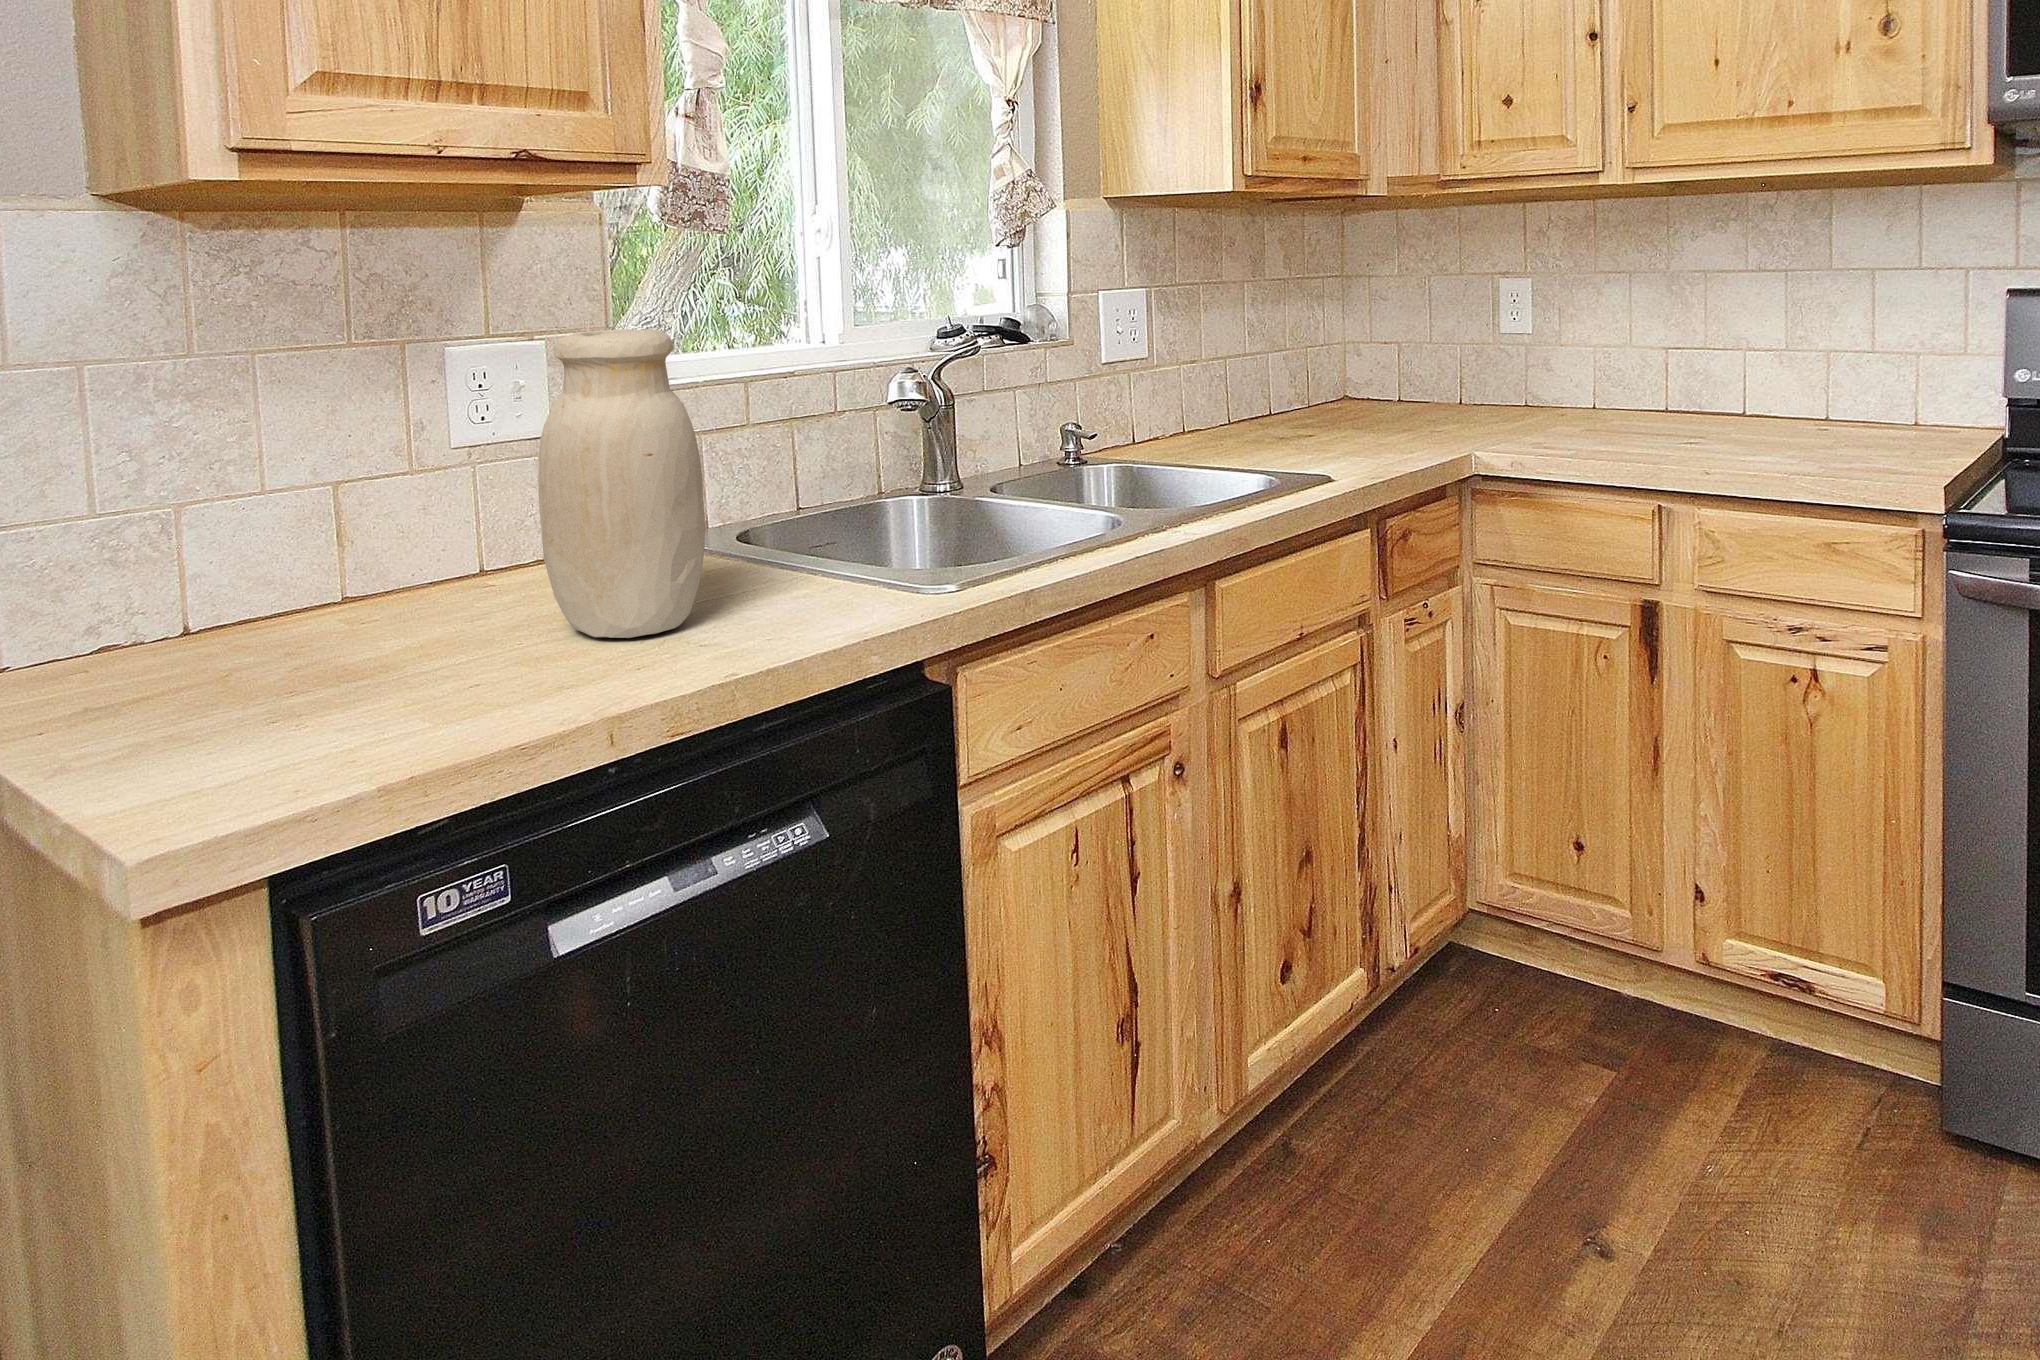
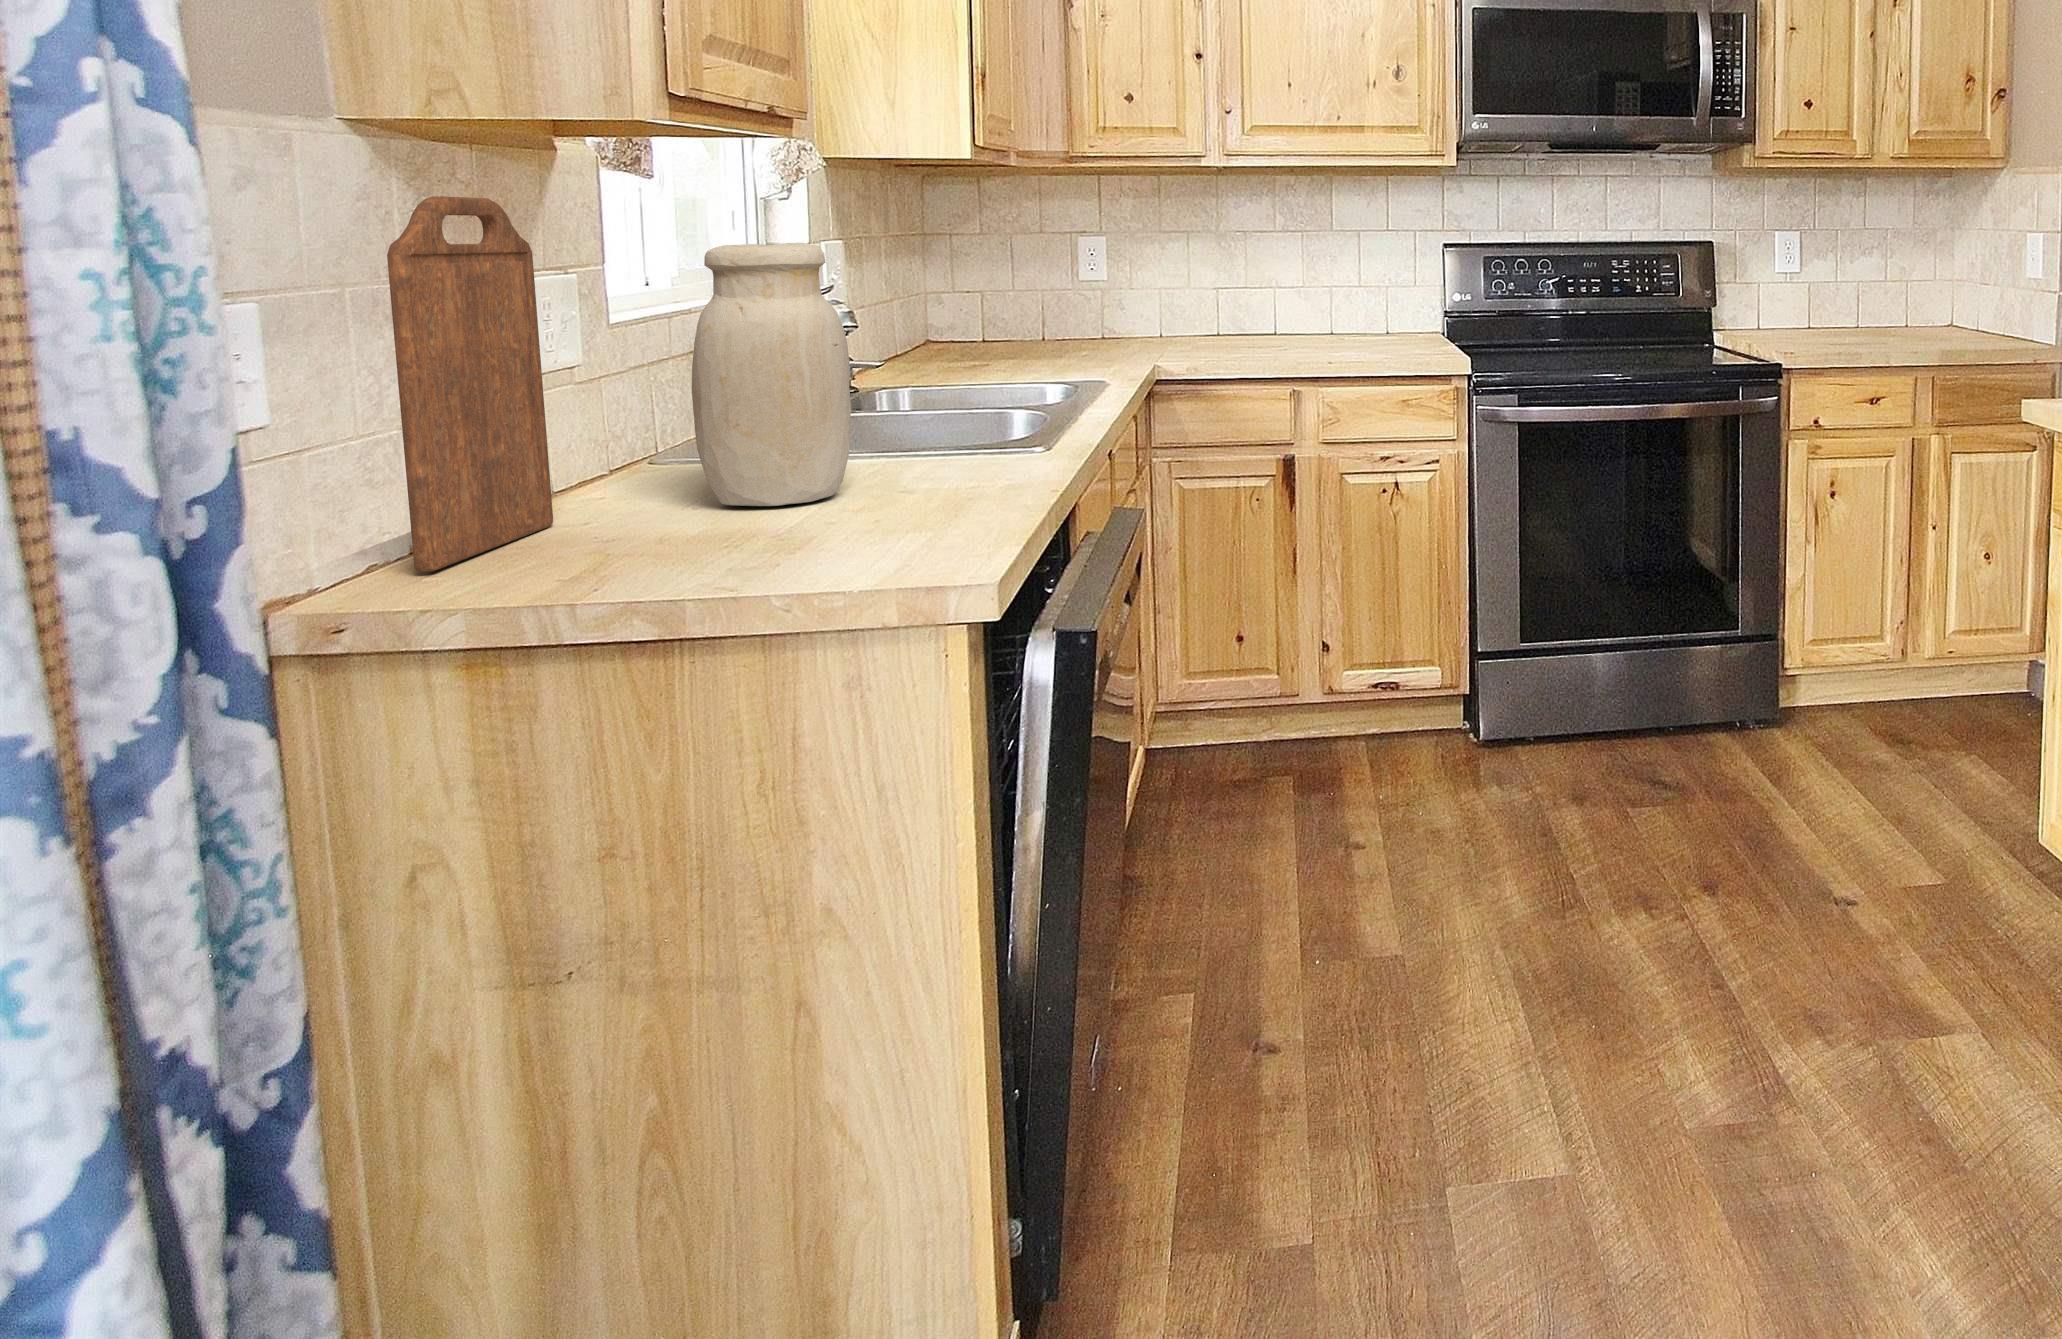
cutting board: none [204,287,450,668] -> present [387,196,553,572]

